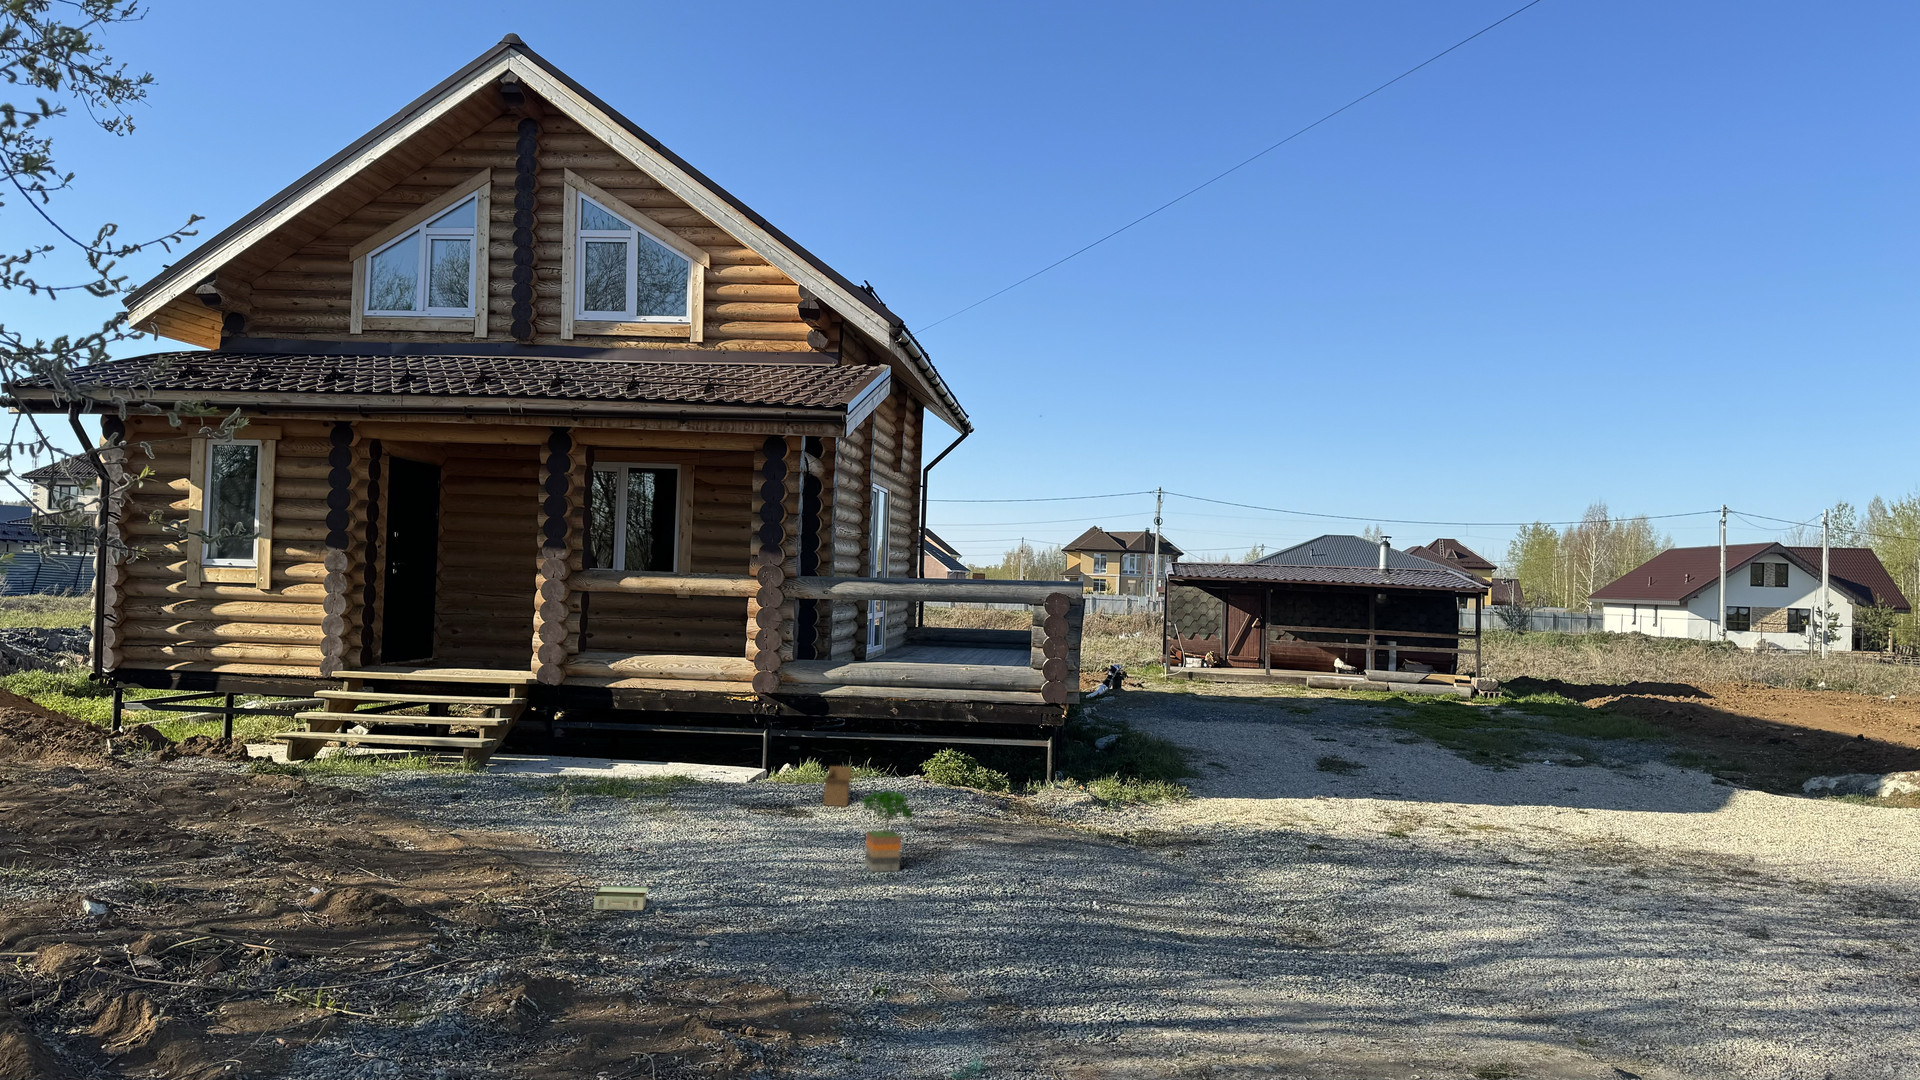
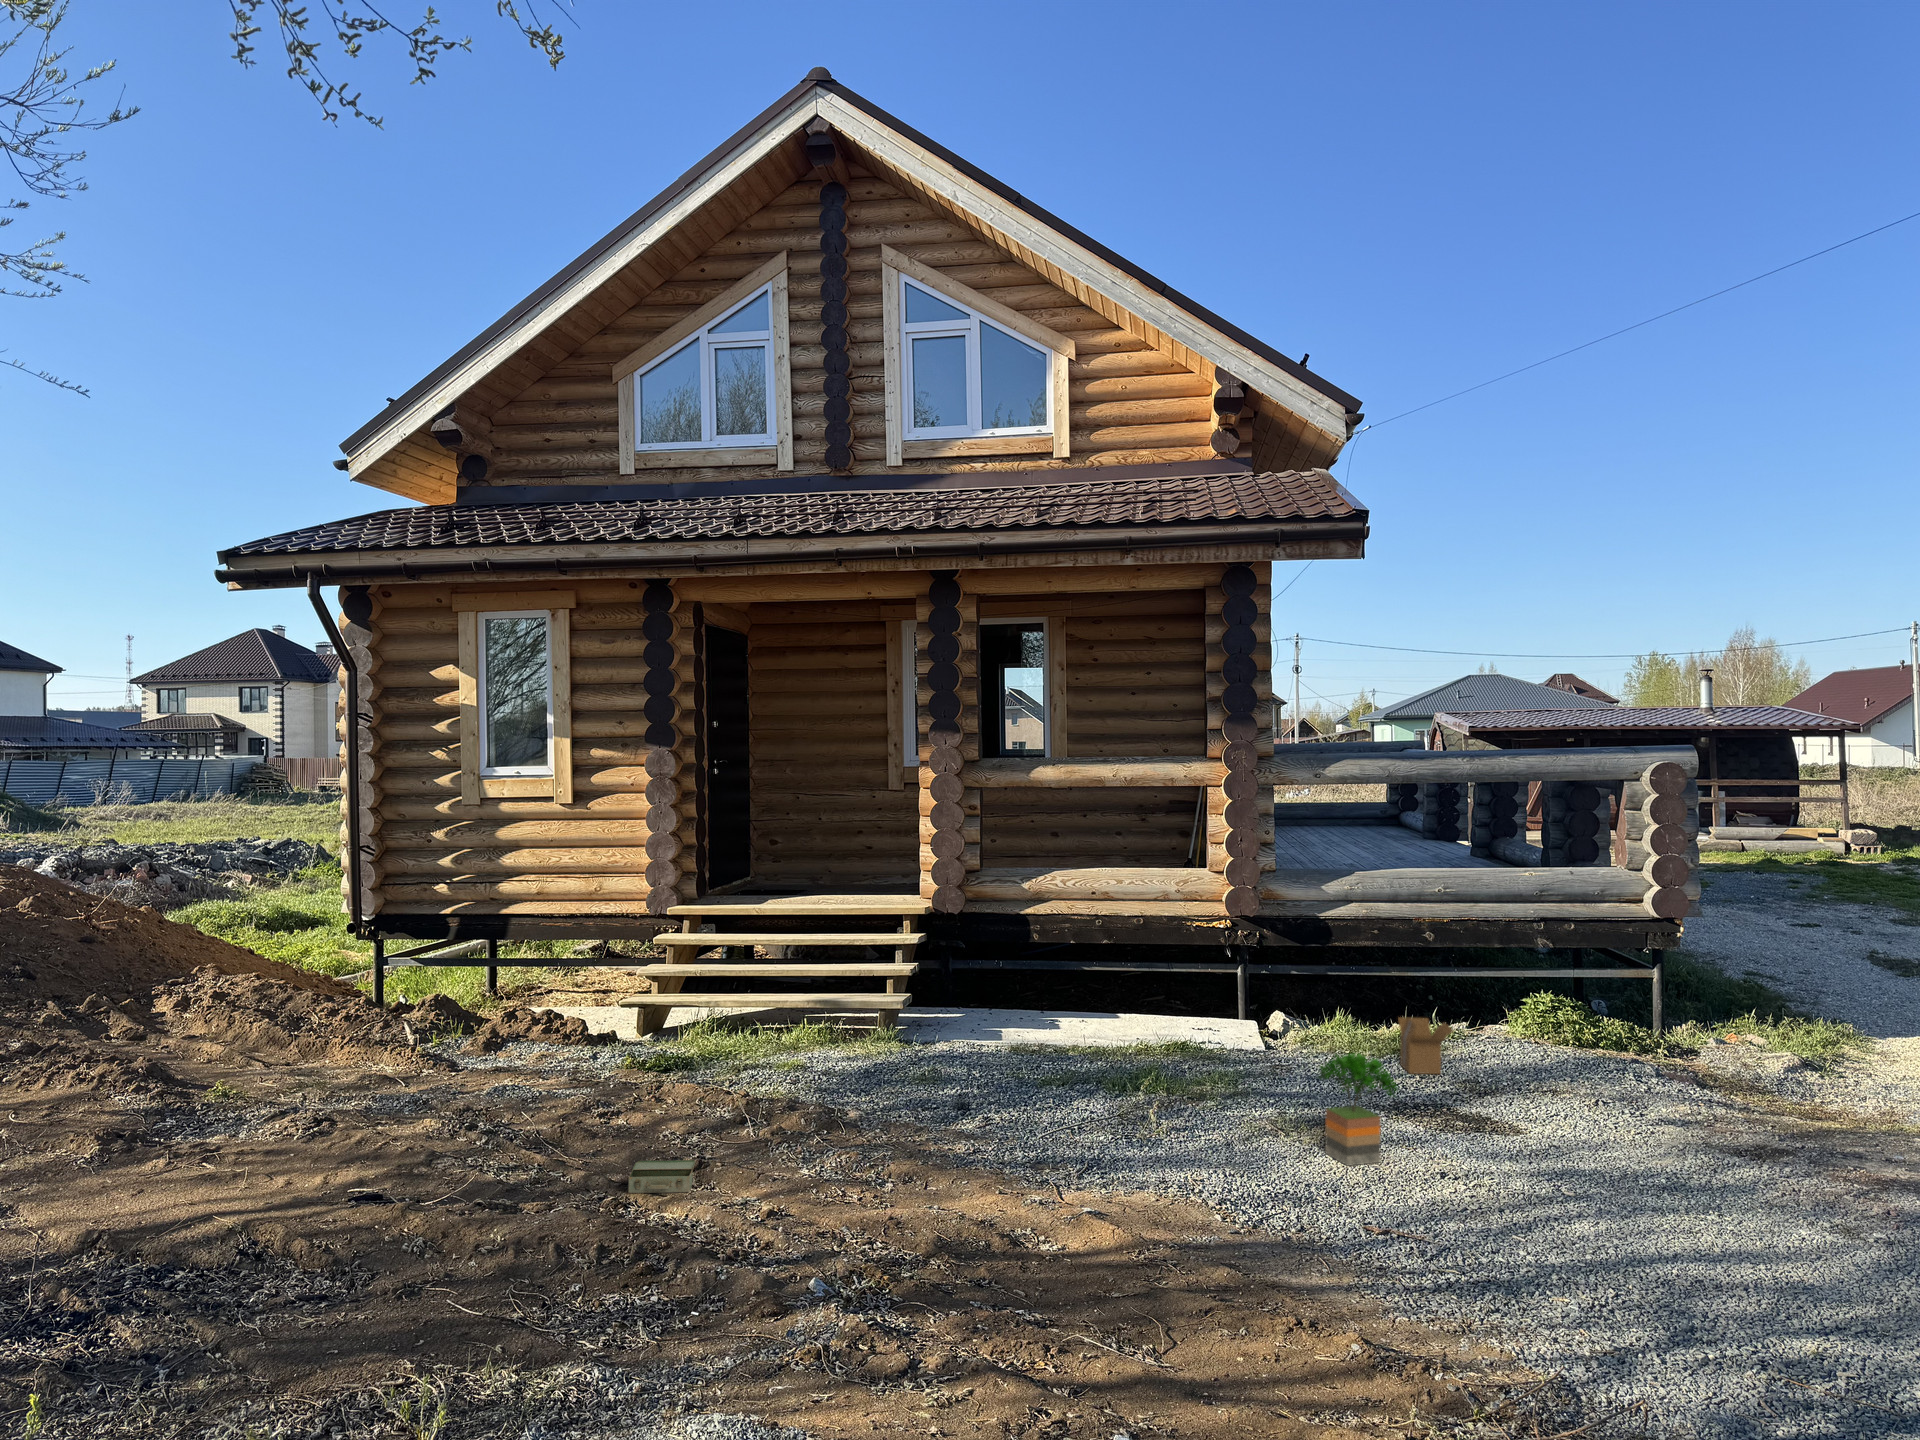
potted tree: present [862,791,913,872] -> present [1319,1053,1398,1166]
toolbox: present [593,886,649,910] -> present [628,1160,695,1193]

